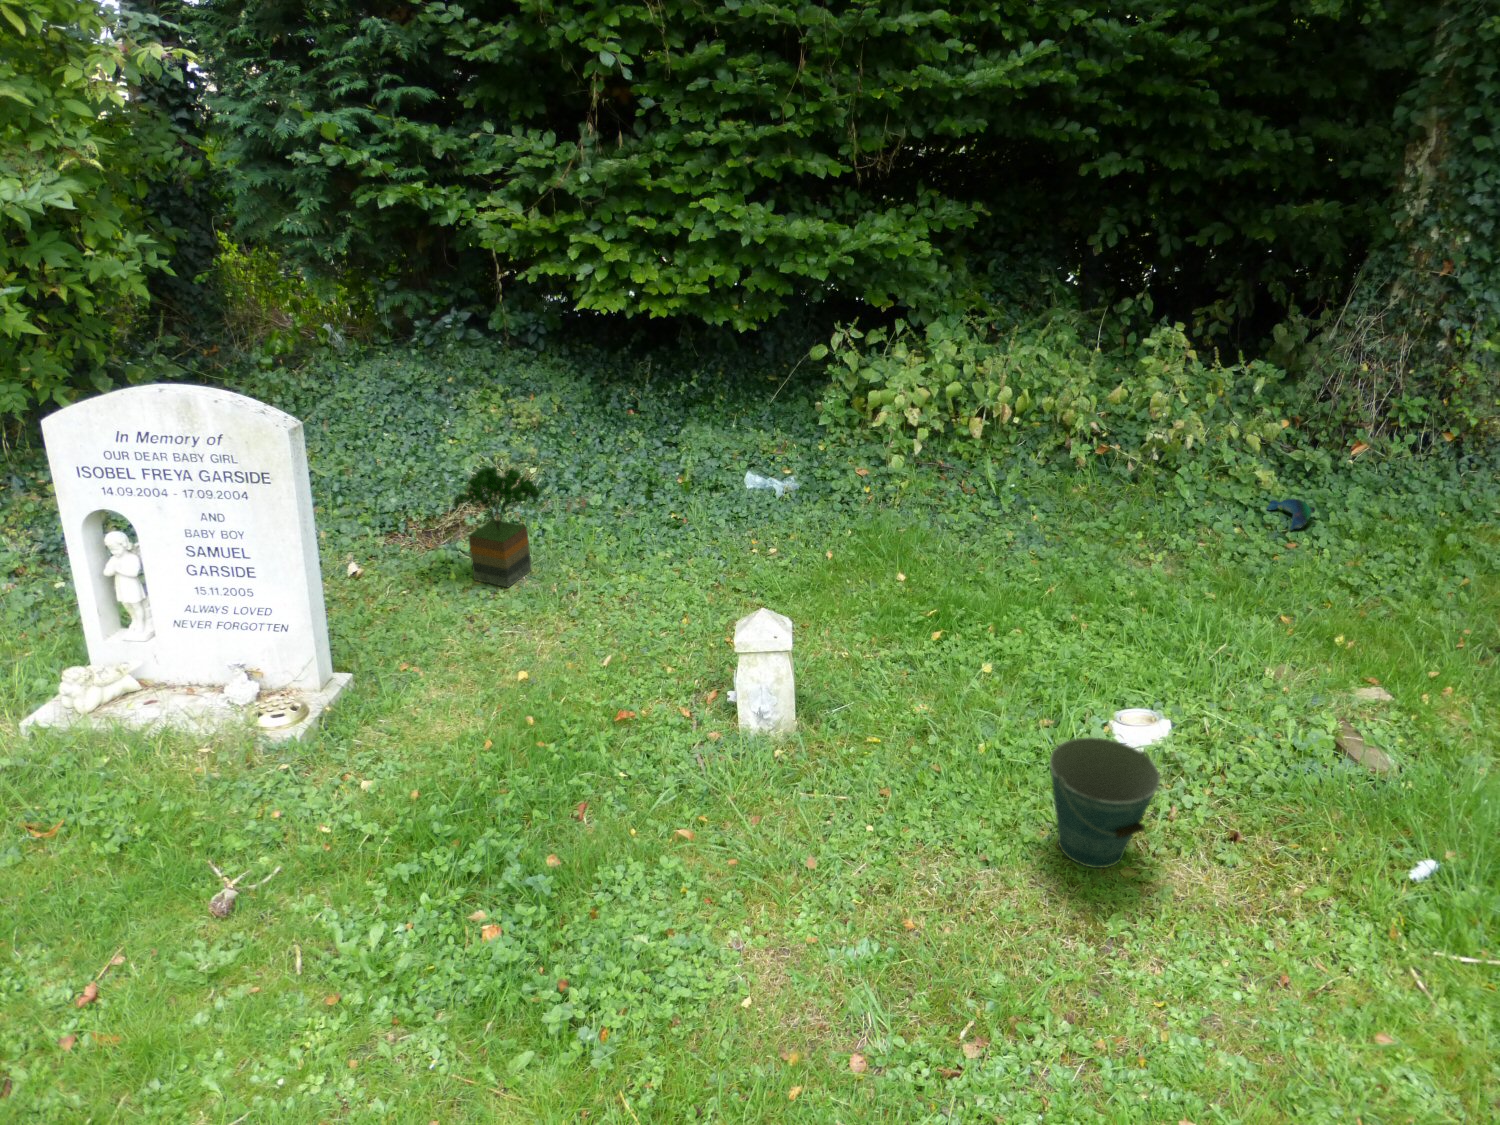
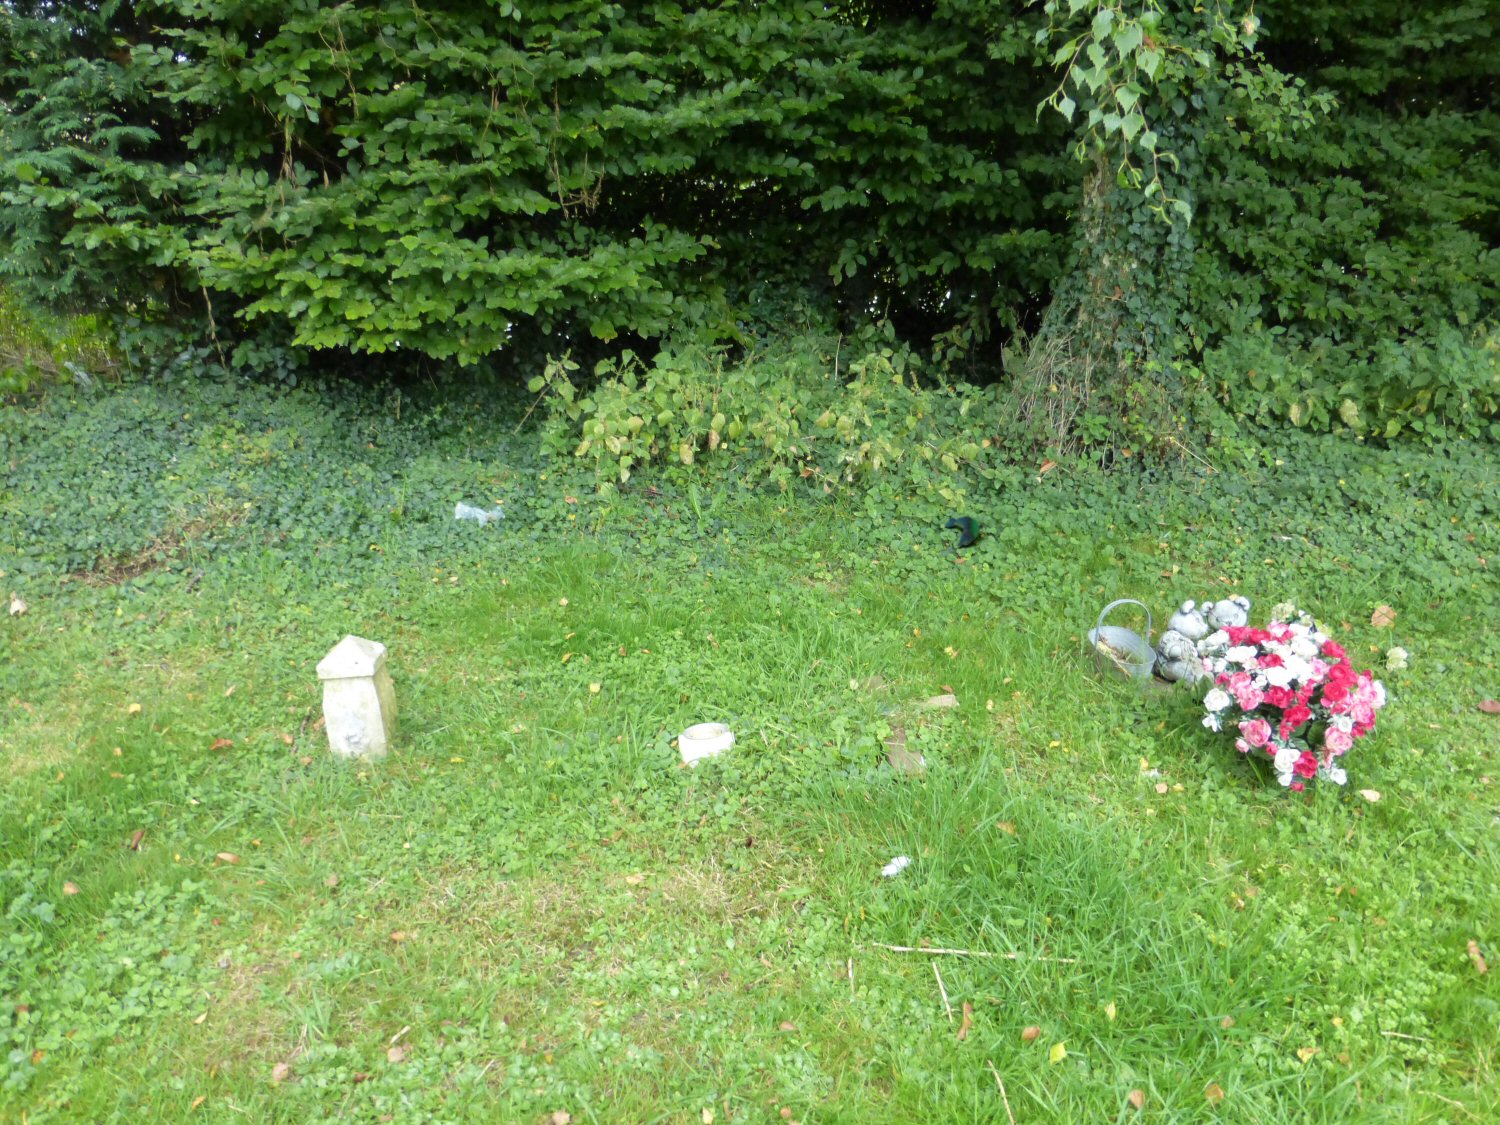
potted tree: present [453,467,542,587] -> none [97,504,202,626]
bucket: present [1050,737,1160,868] -> none [562,777,675,912]

